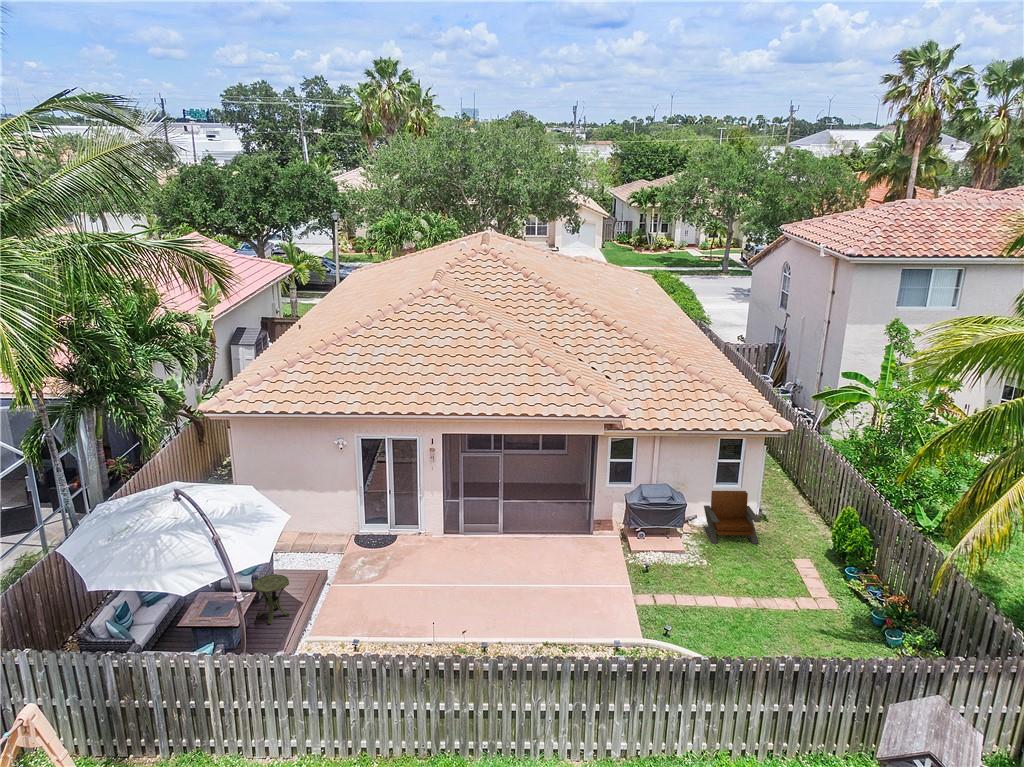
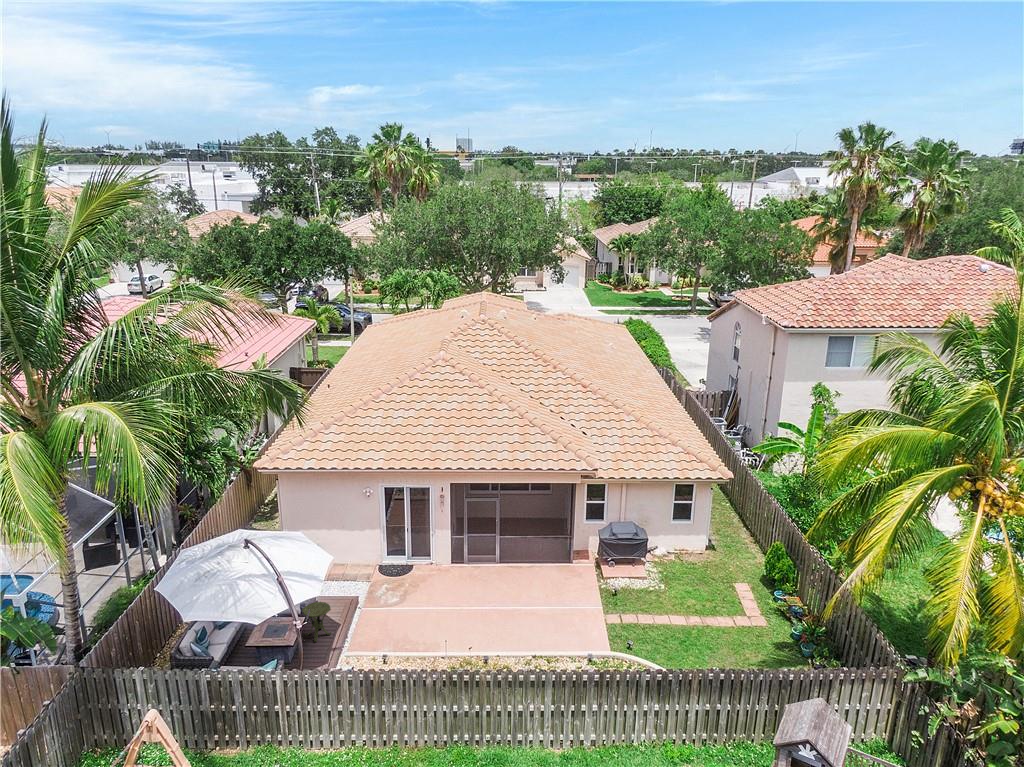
lounge chair: present [703,491,760,544] -> none [662,527,708,571]

